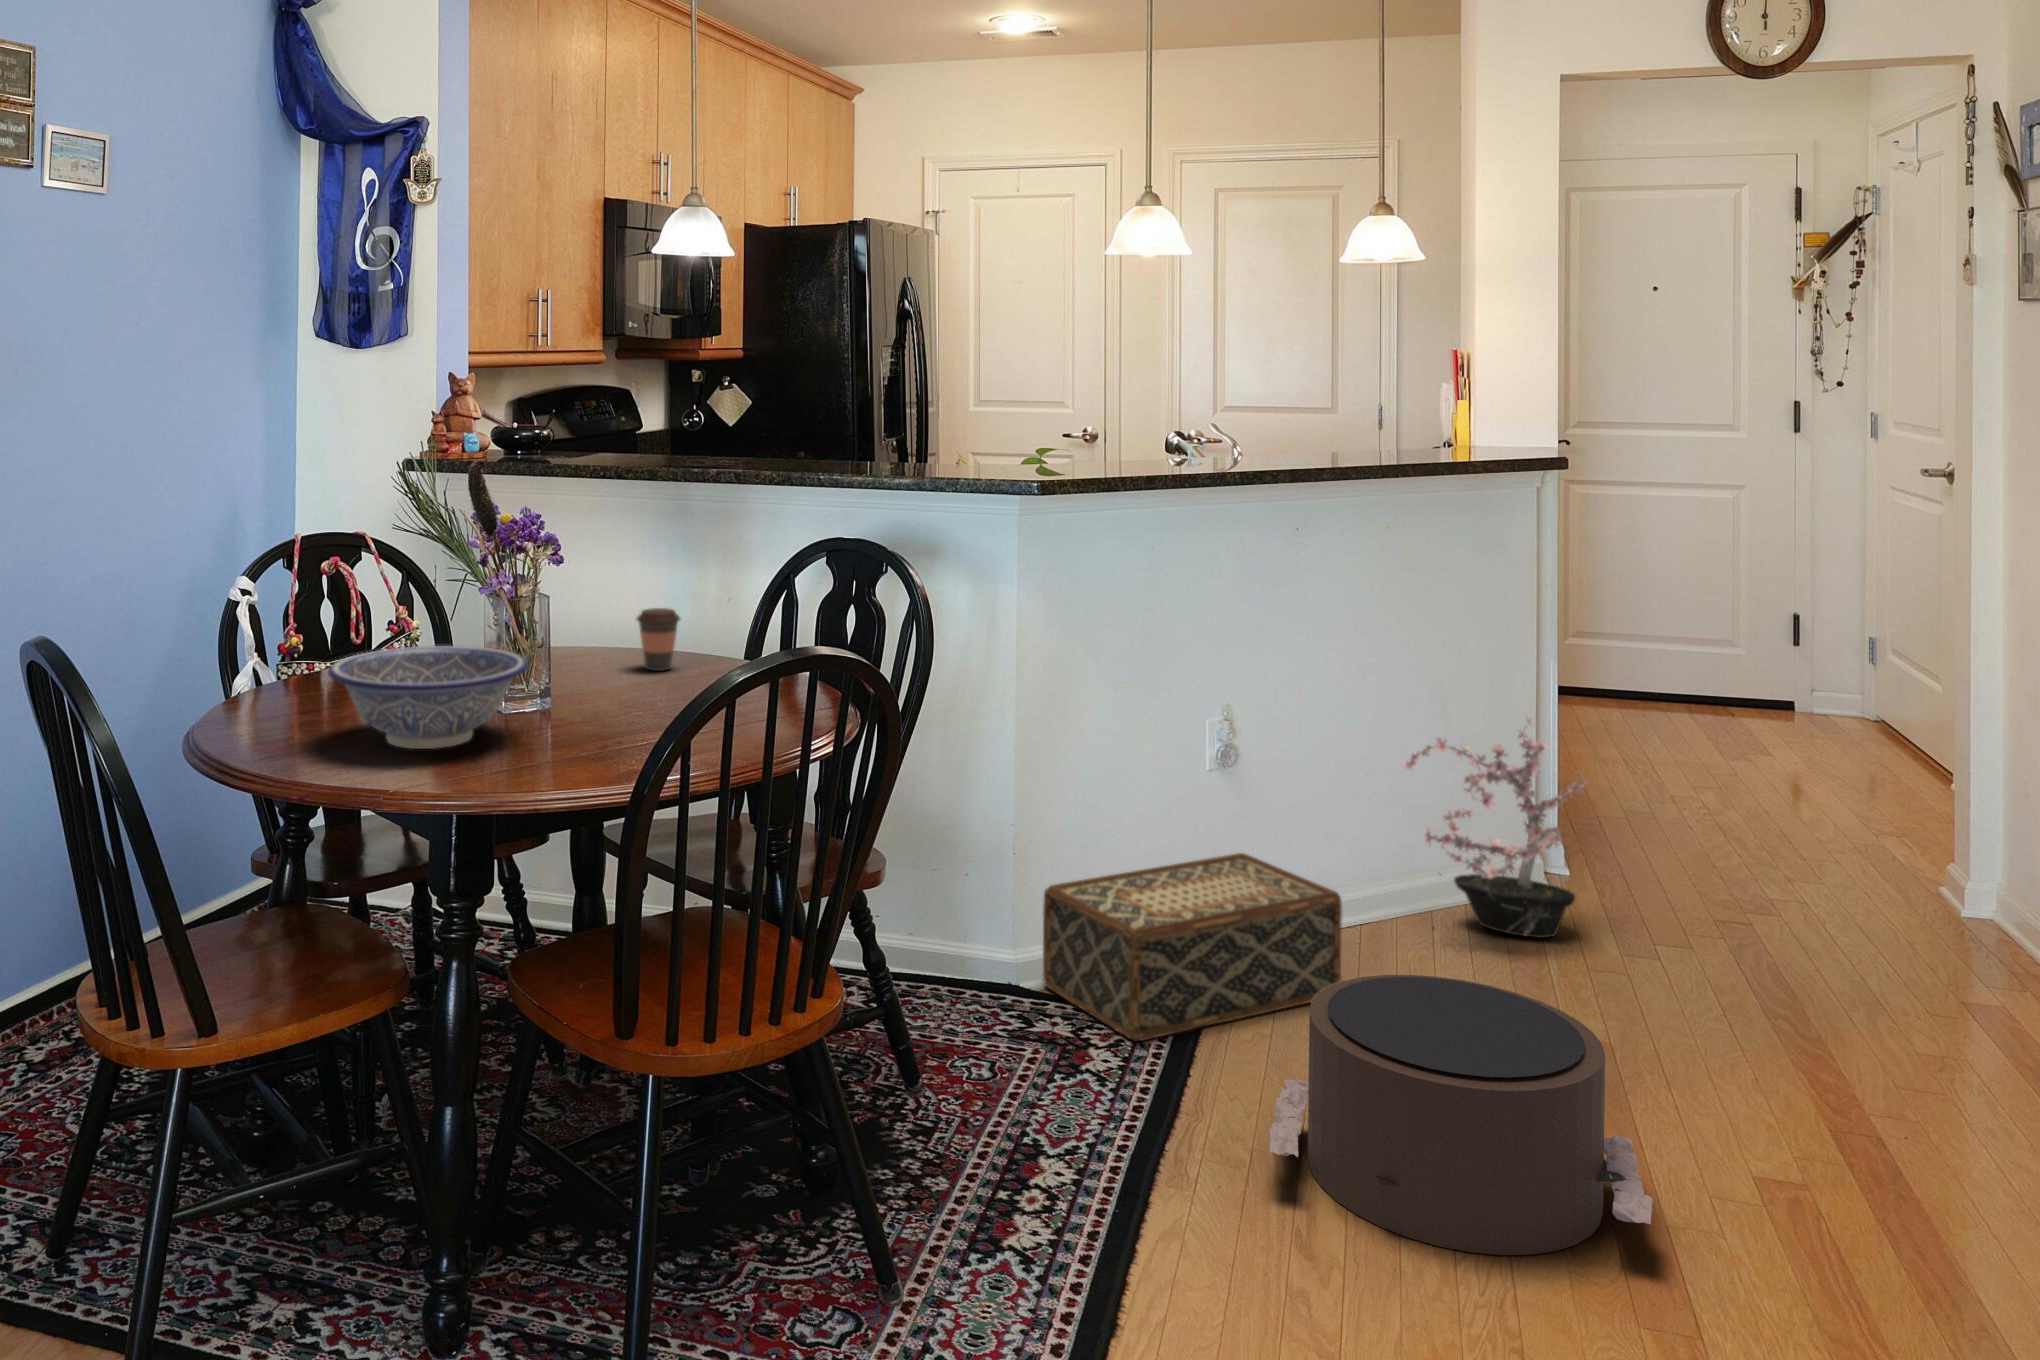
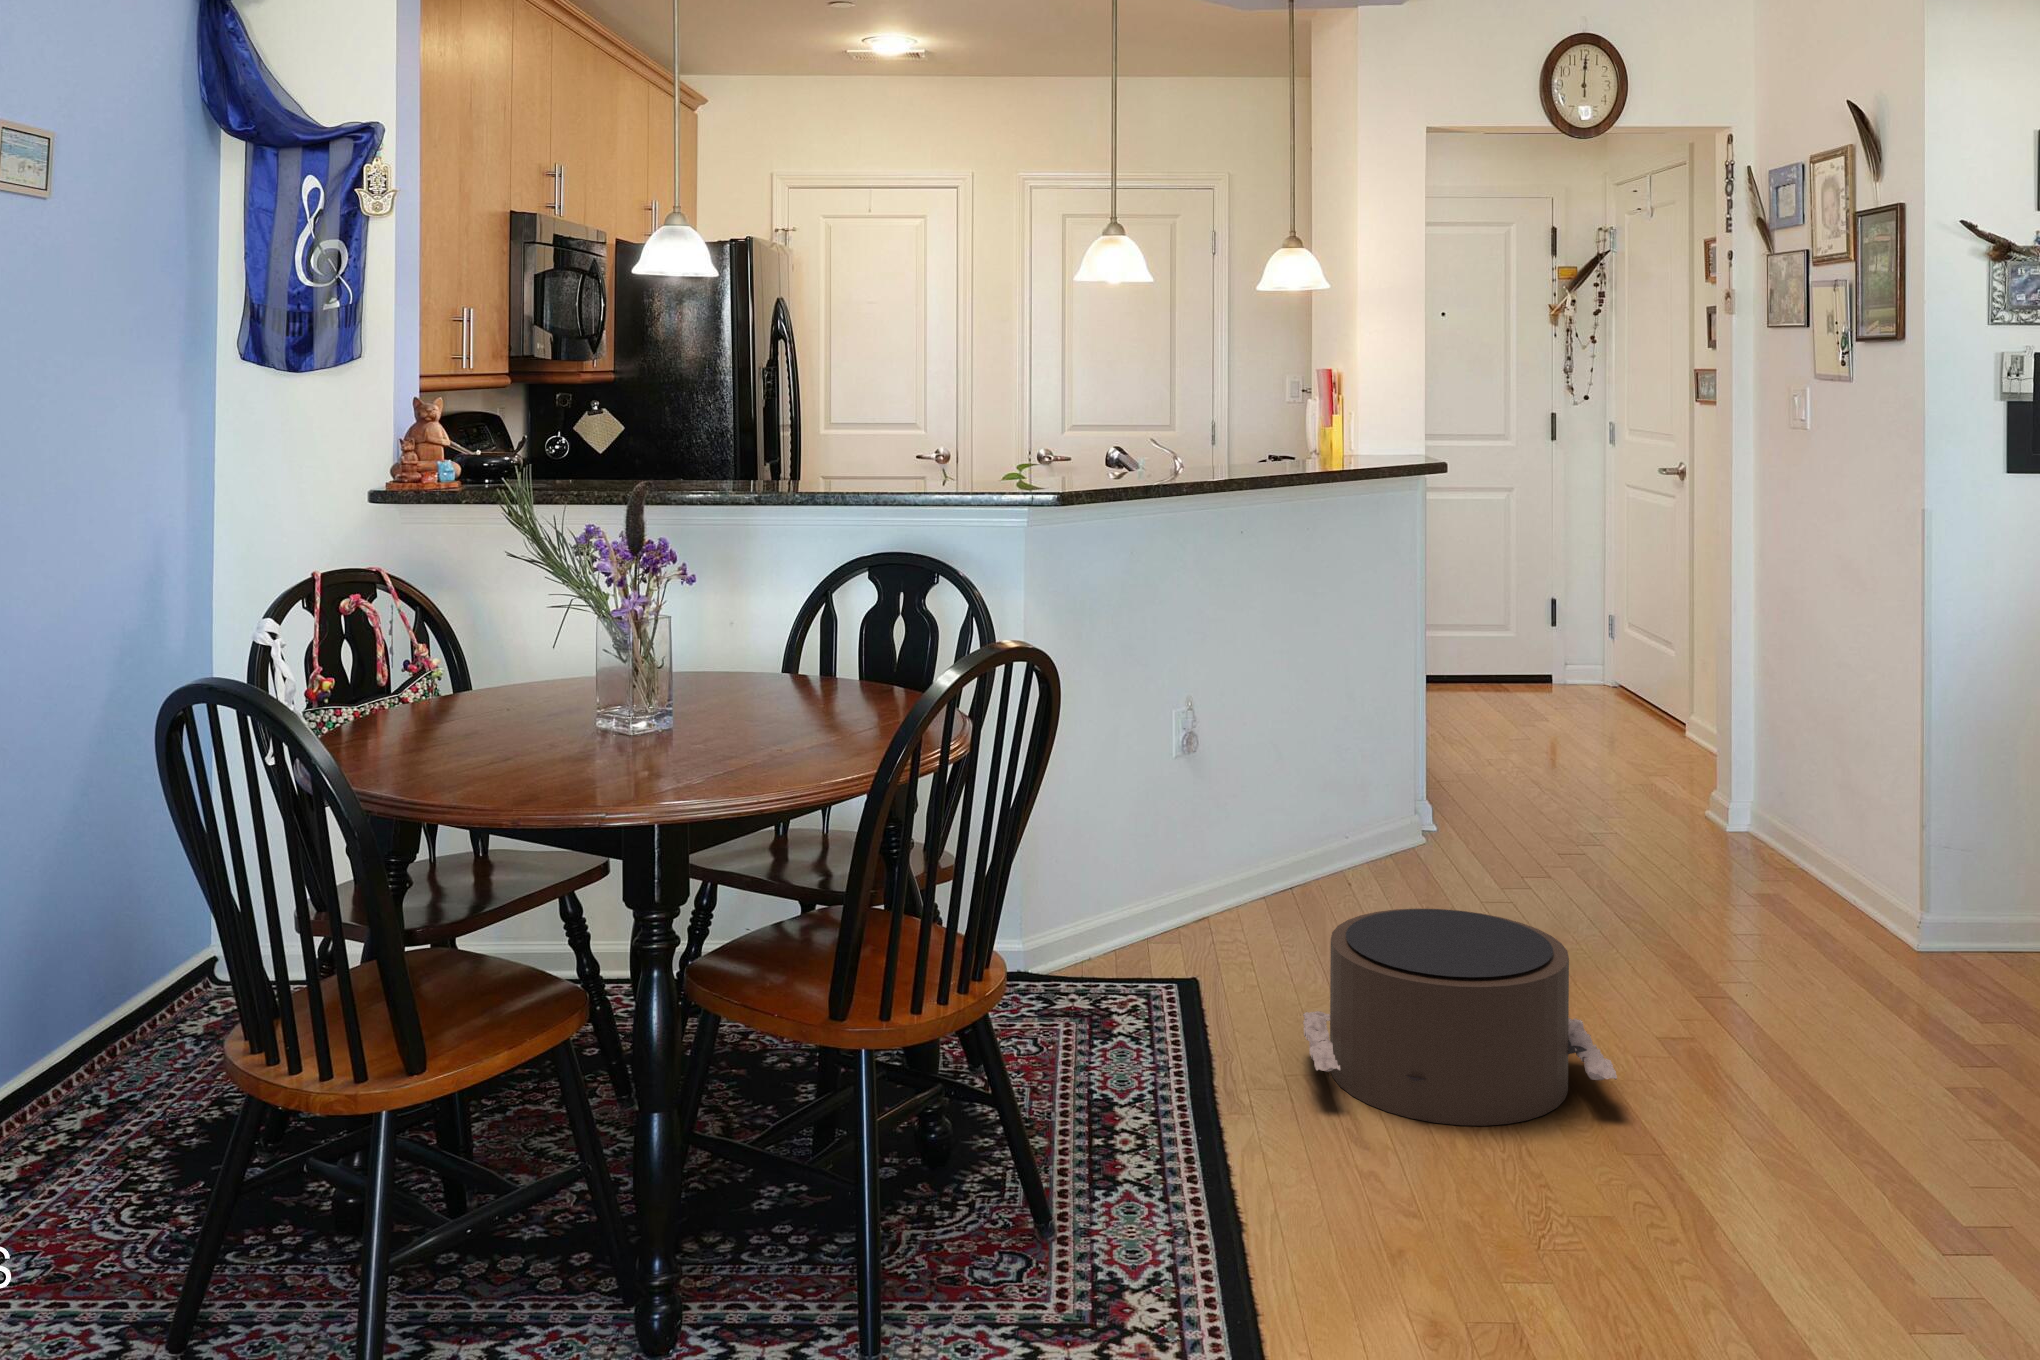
coffee cup: present [636,608,680,671] -> none [697,628,742,690]
decorative bowl: present [328,646,529,749] -> none [466,670,672,772]
potted plant: present [1402,719,1587,938] -> none [1316,685,1474,882]
woven basket: present [1043,853,1342,1041] -> none [1048,830,1302,1005]

